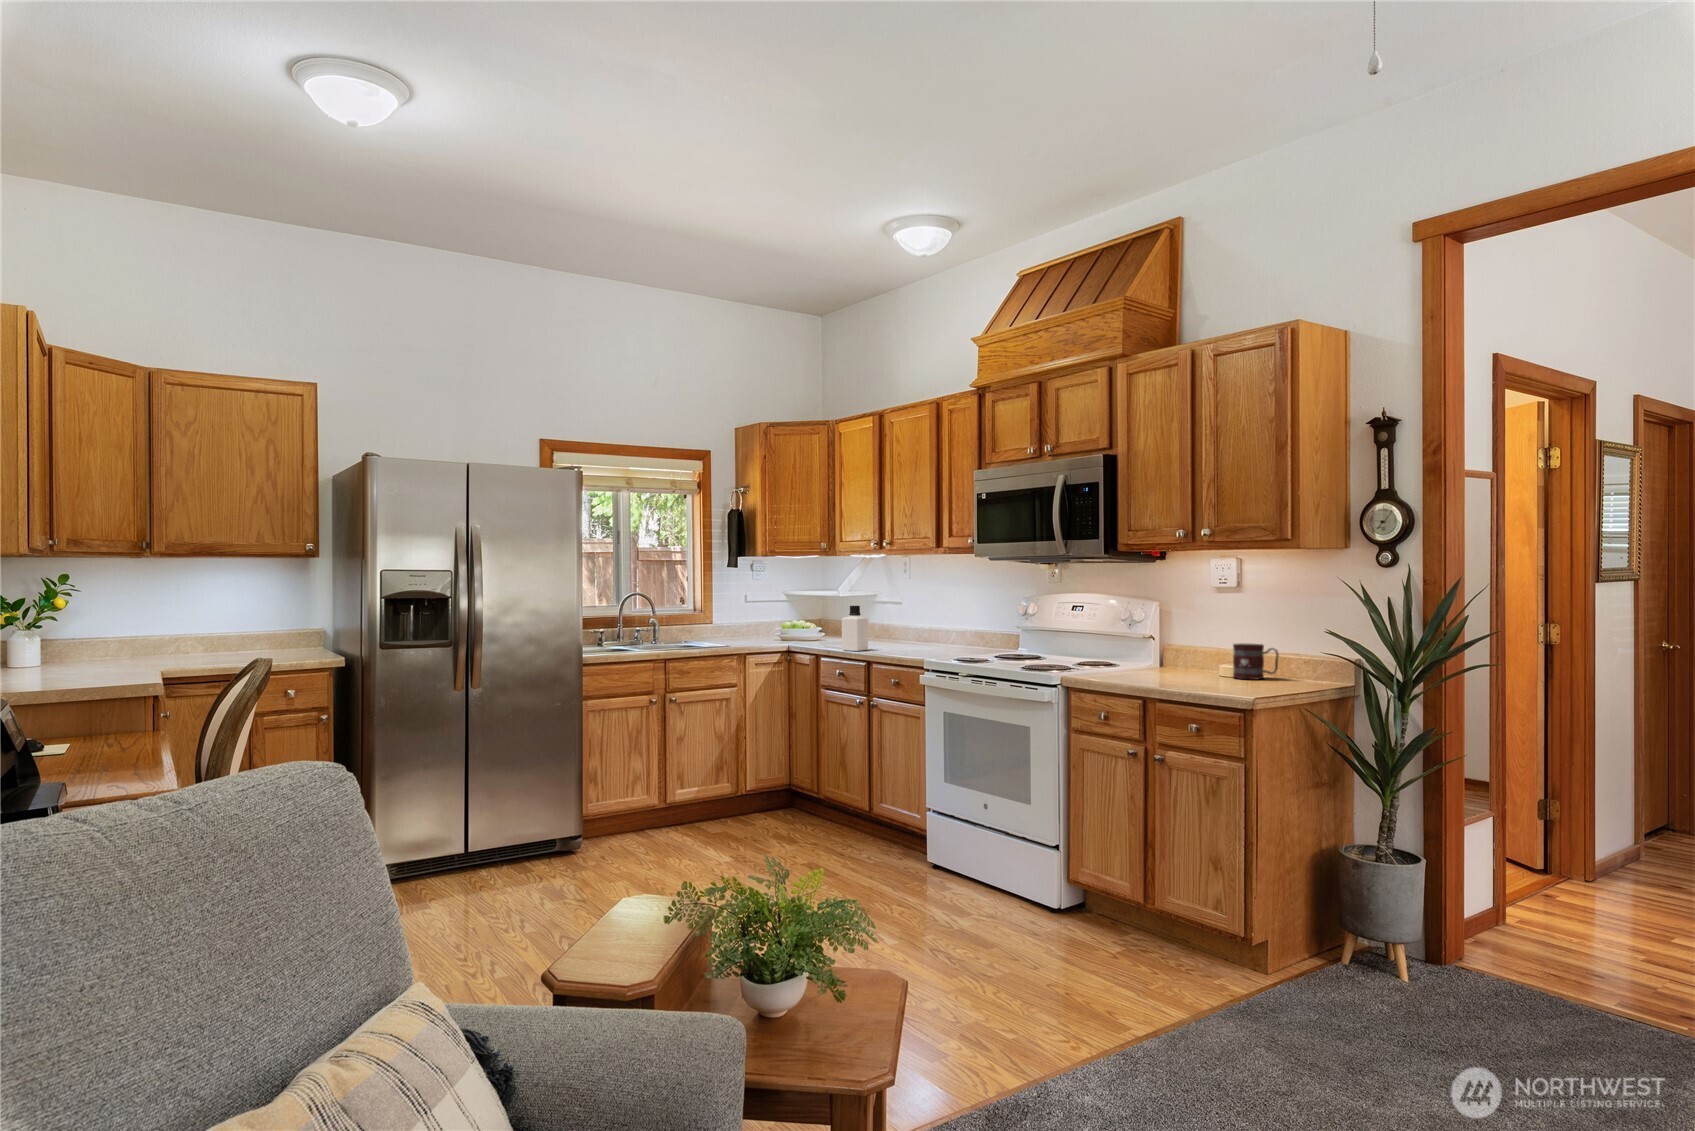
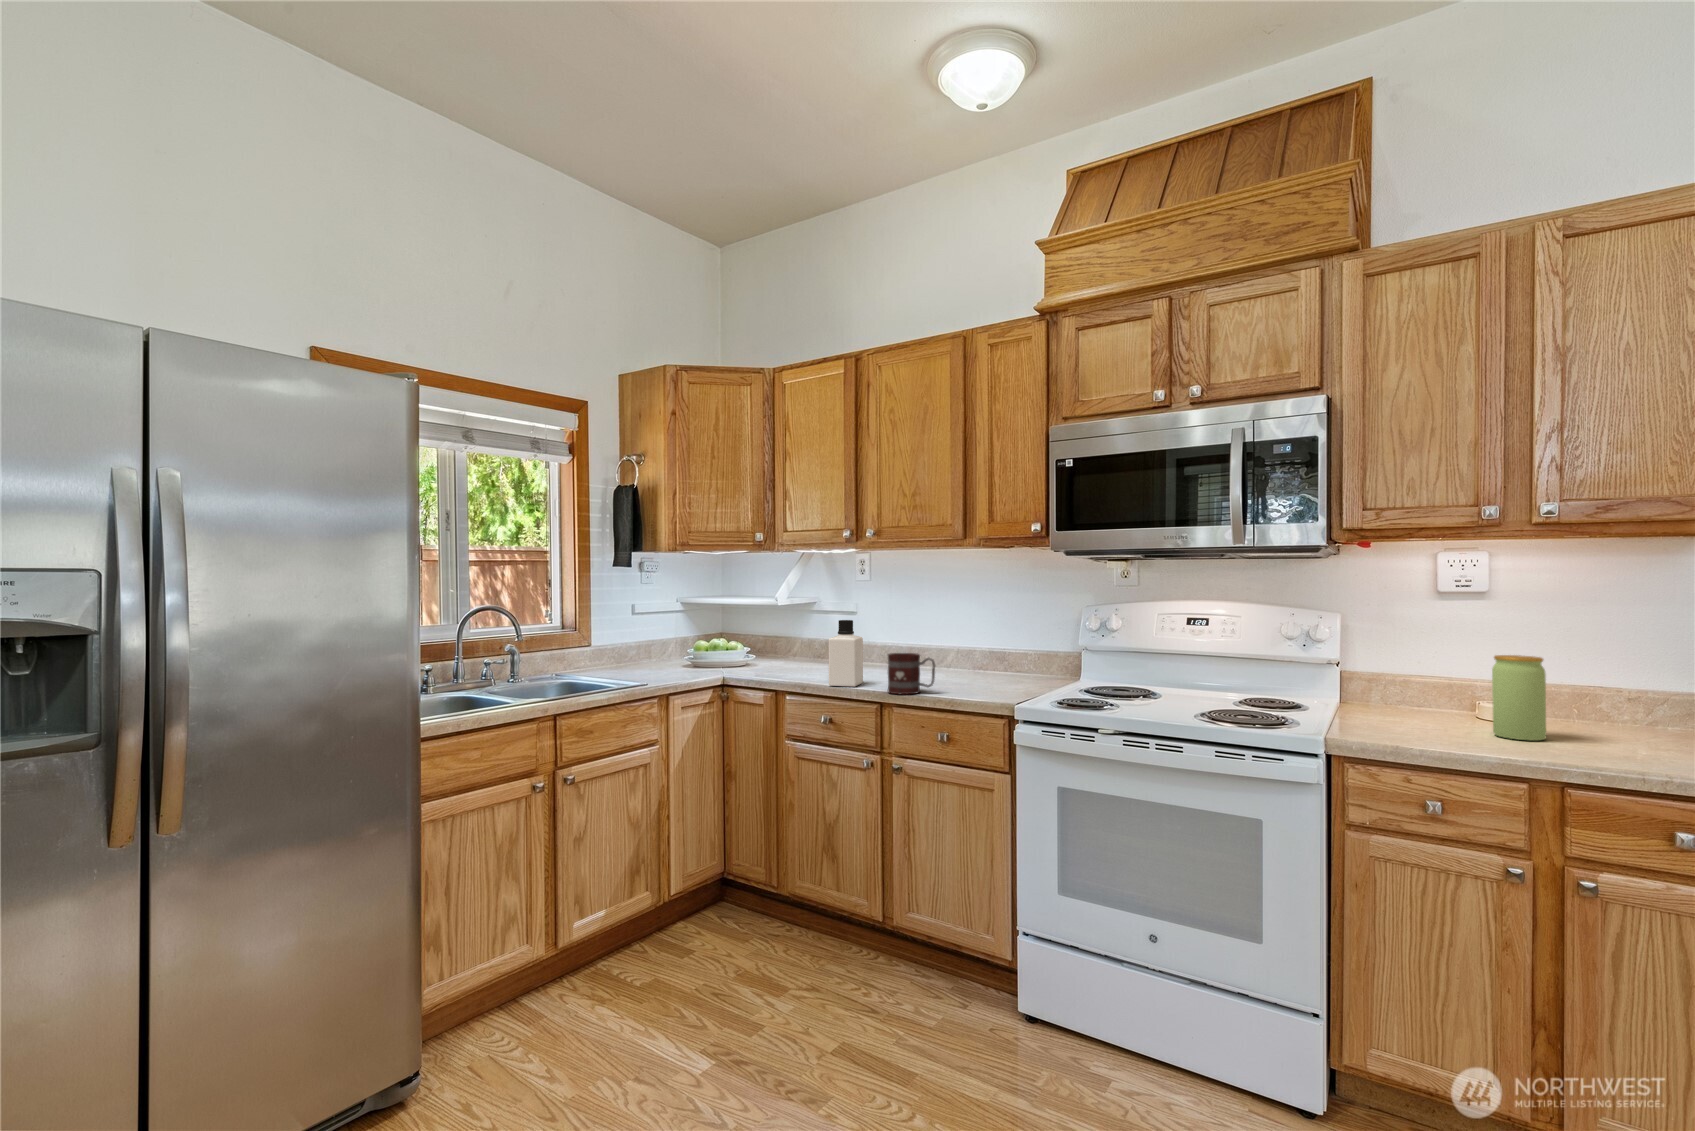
jar: none [1166,628,1193,680] -> present [1492,655,1546,741]
mug: present [1233,643,1279,680] -> present [888,653,935,694]

